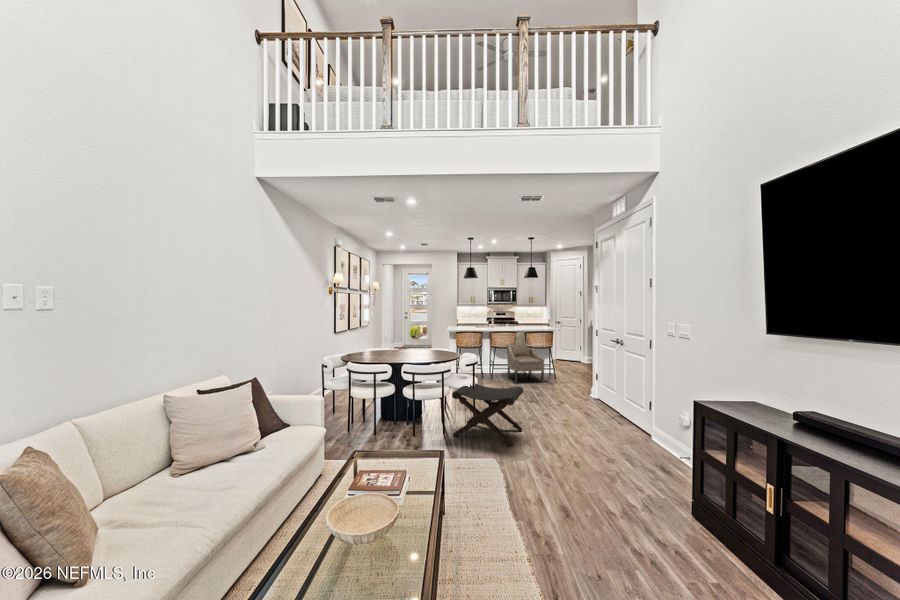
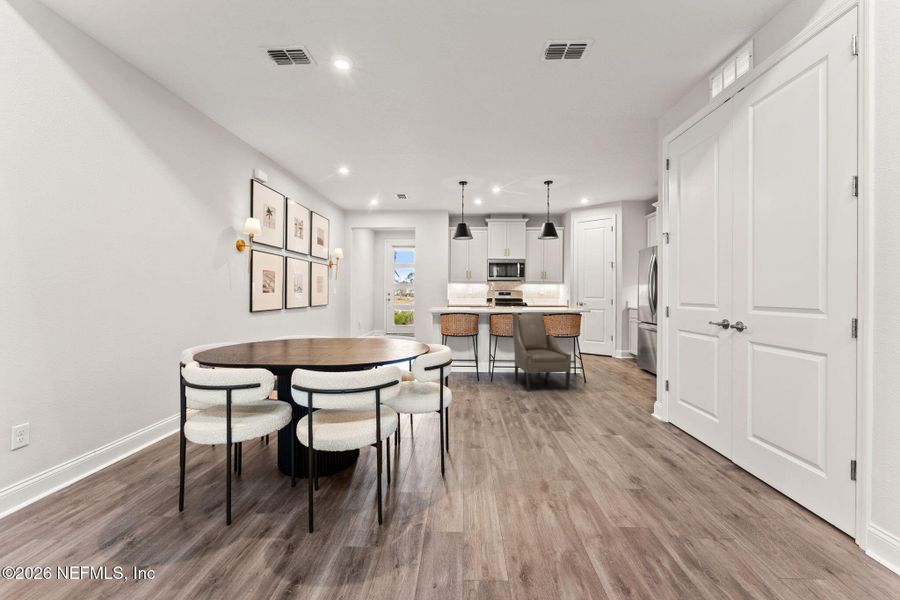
footstool: present [452,383,523,445] -> none [399,403,557,573]

